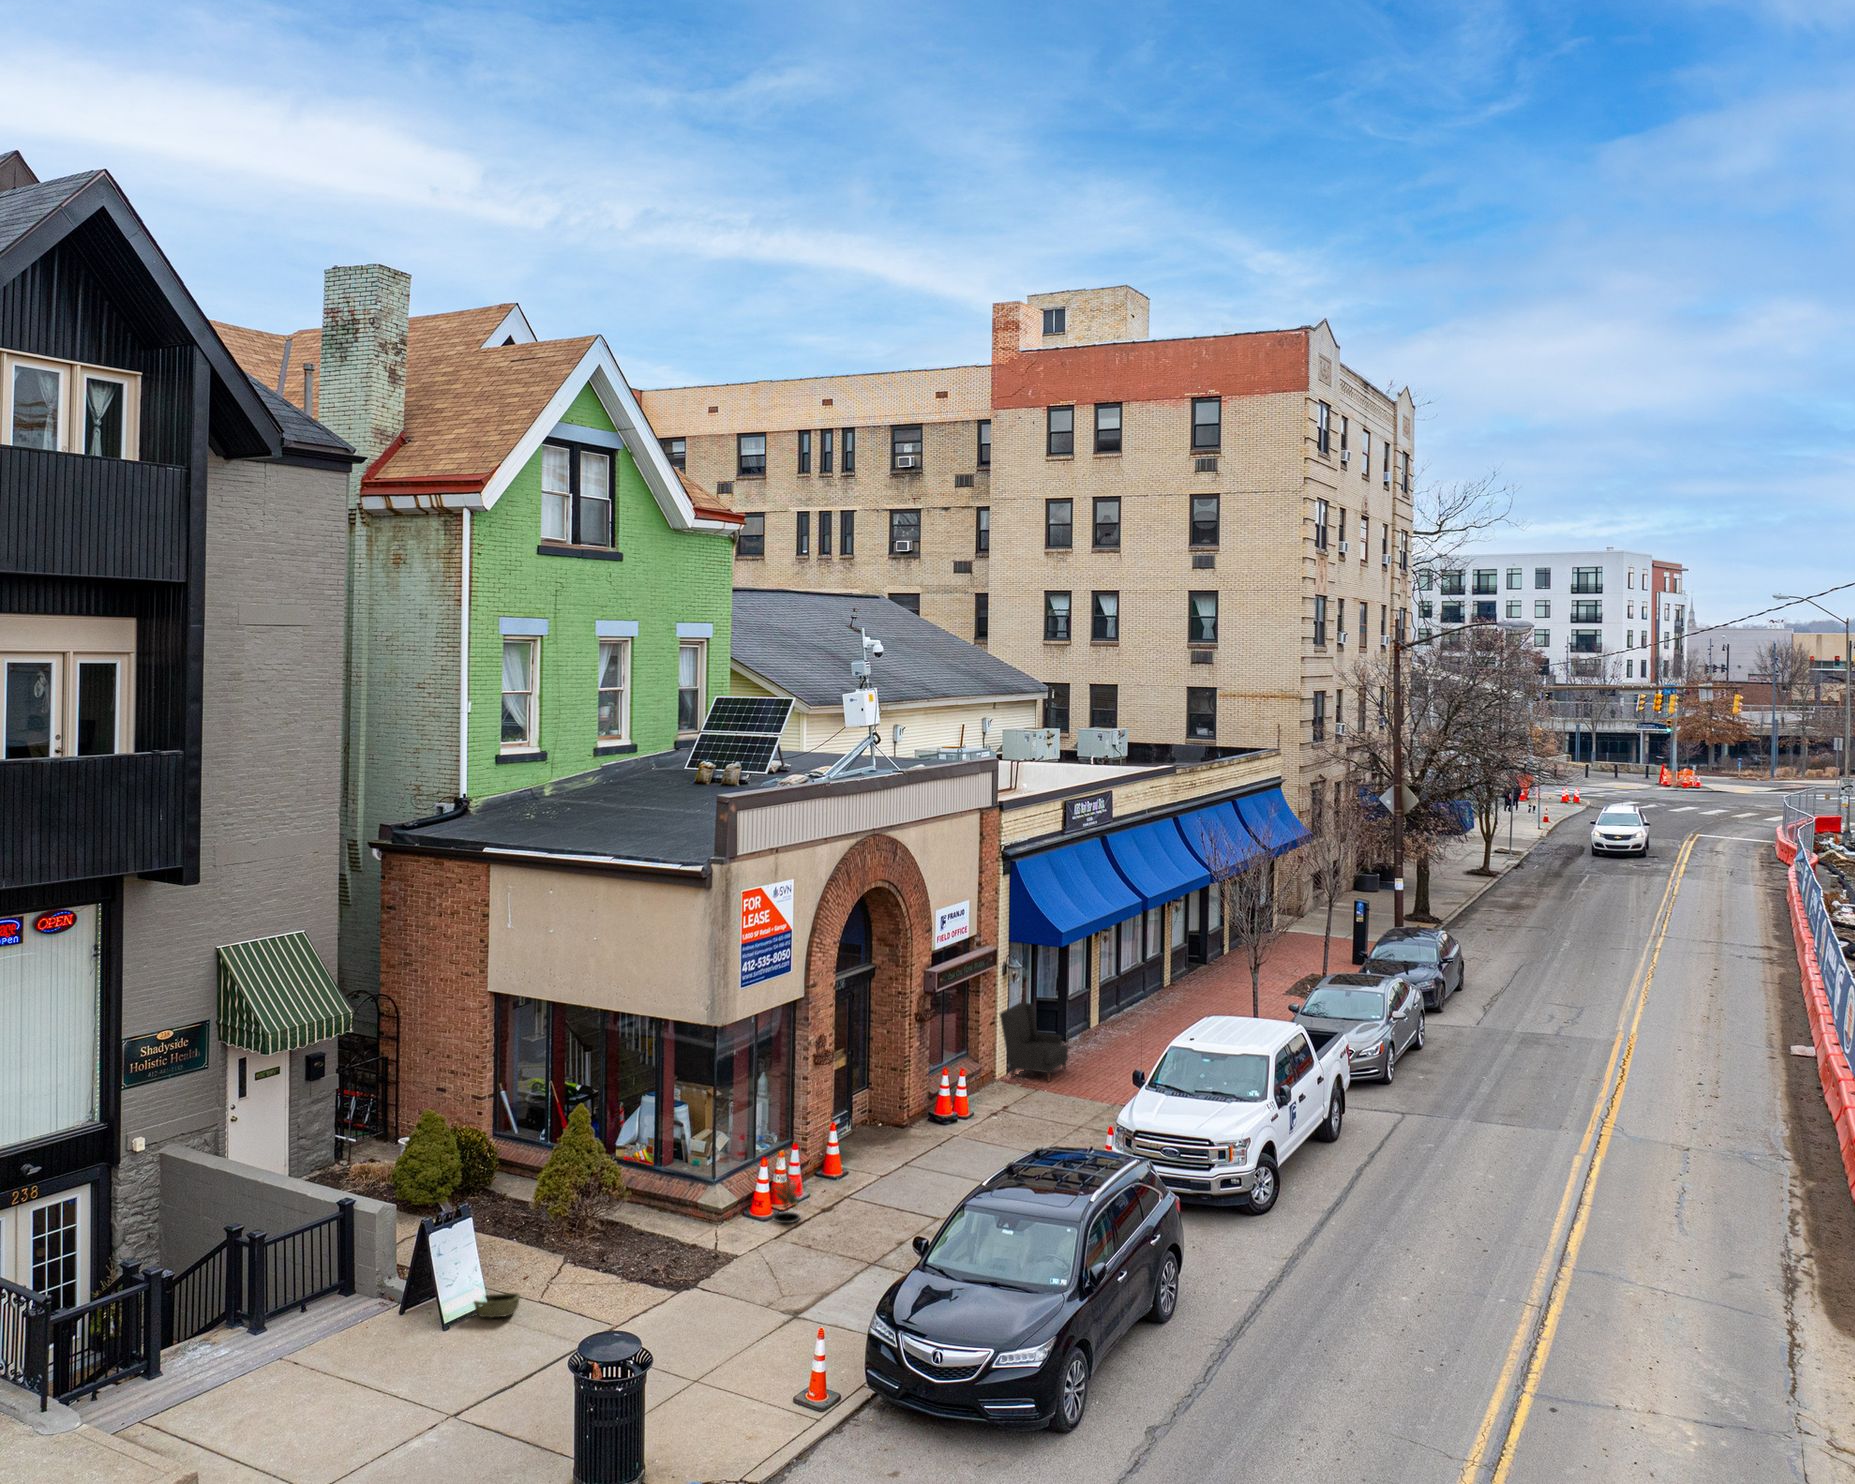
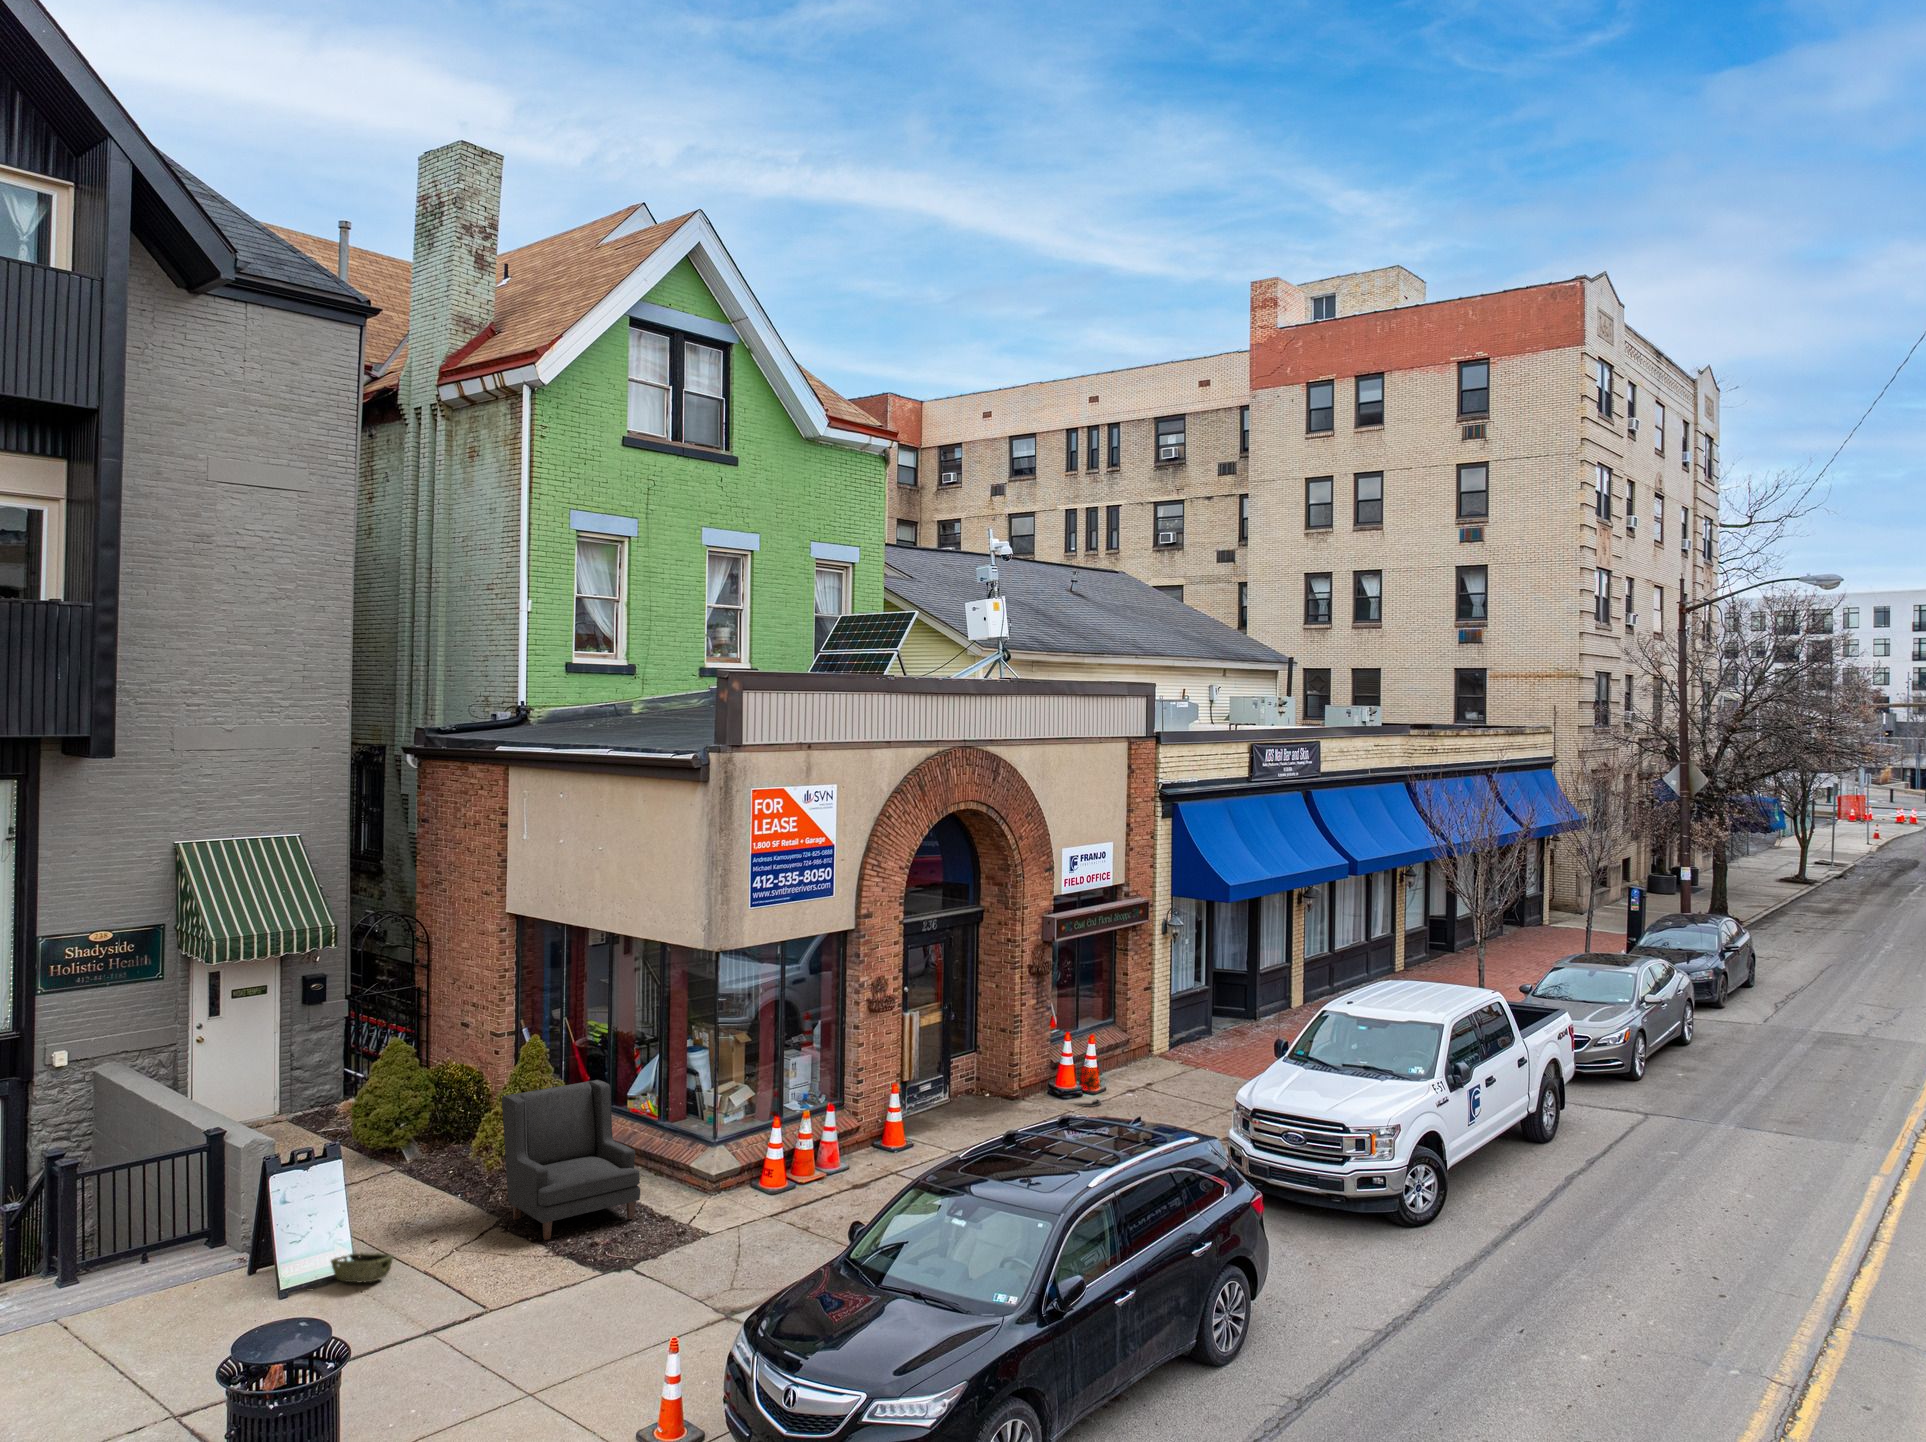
chair: present [1000,1003,1068,1081] -> present [502,1080,640,1240]
potted tree: present [773,1174,800,1223] -> present [1074,1059,1101,1107]

